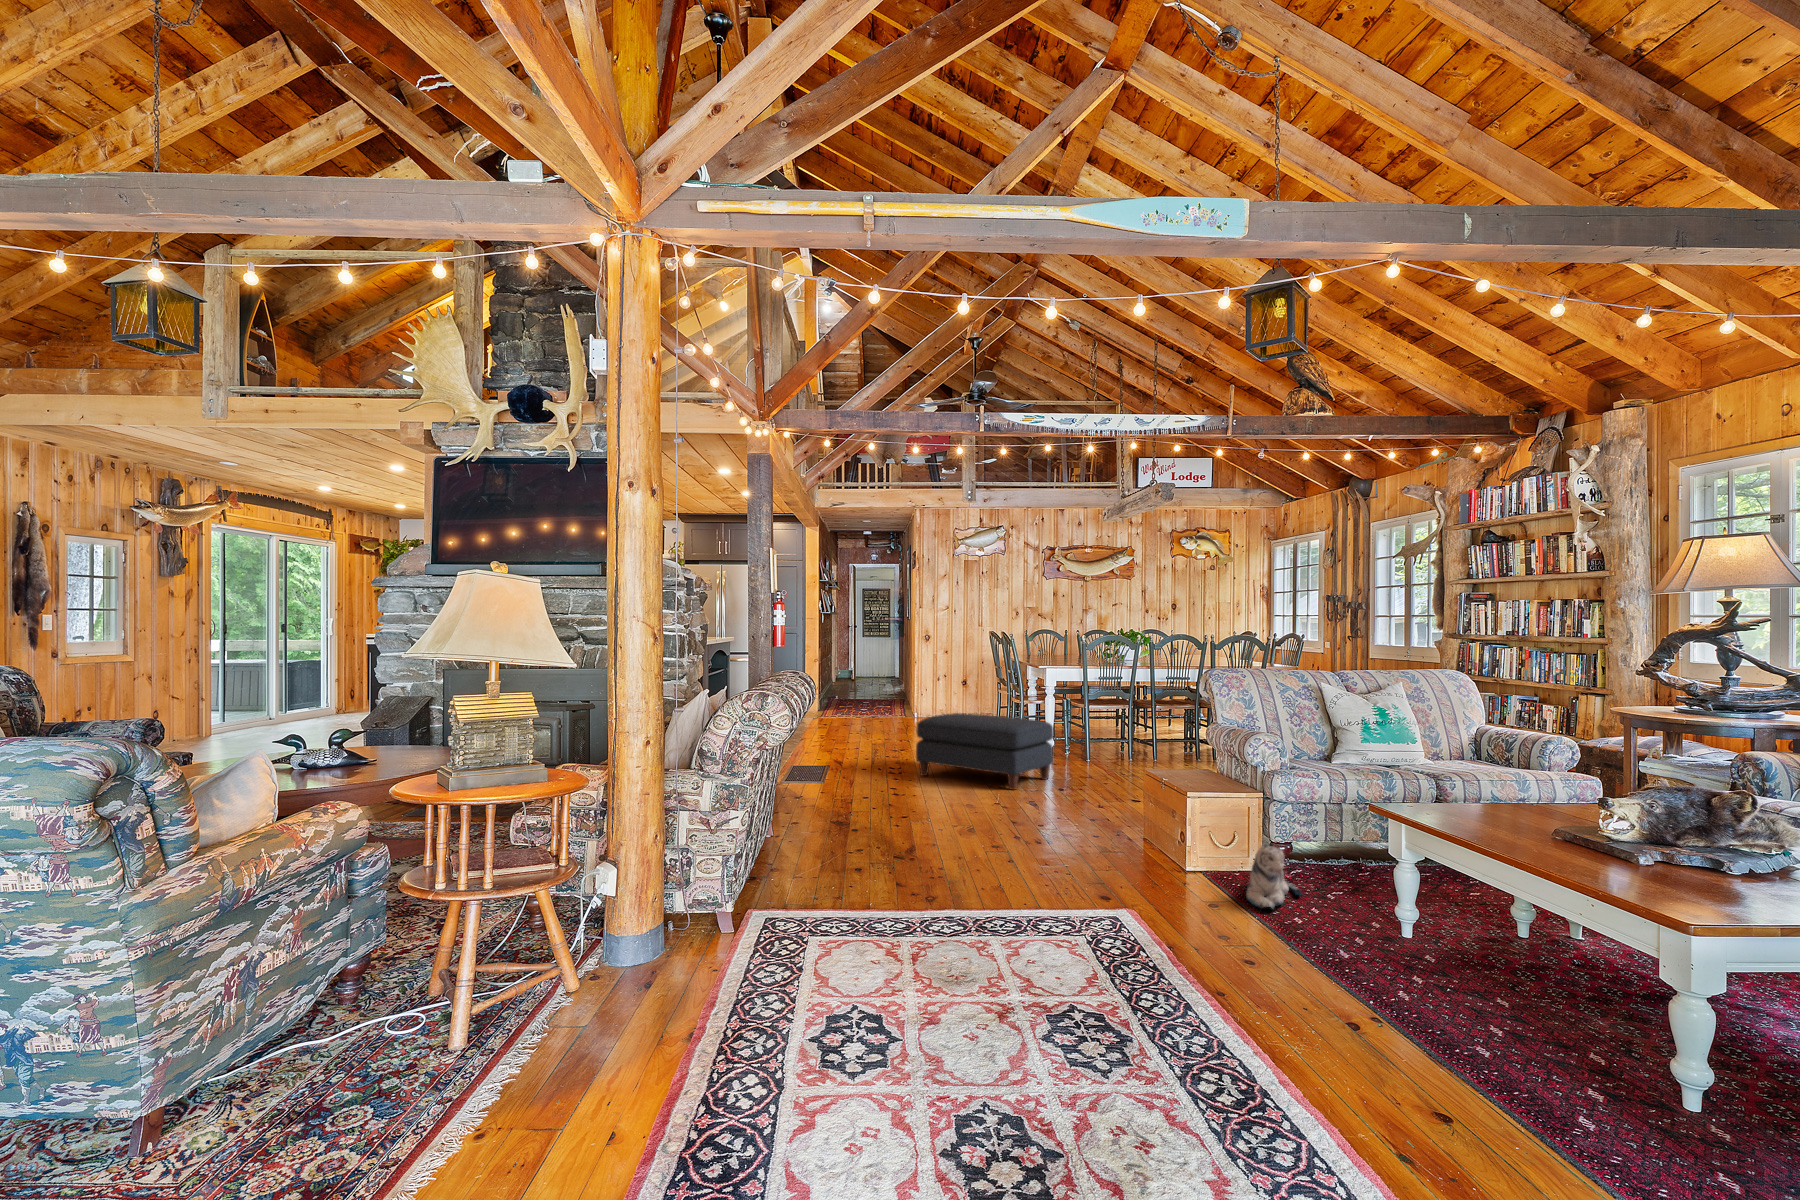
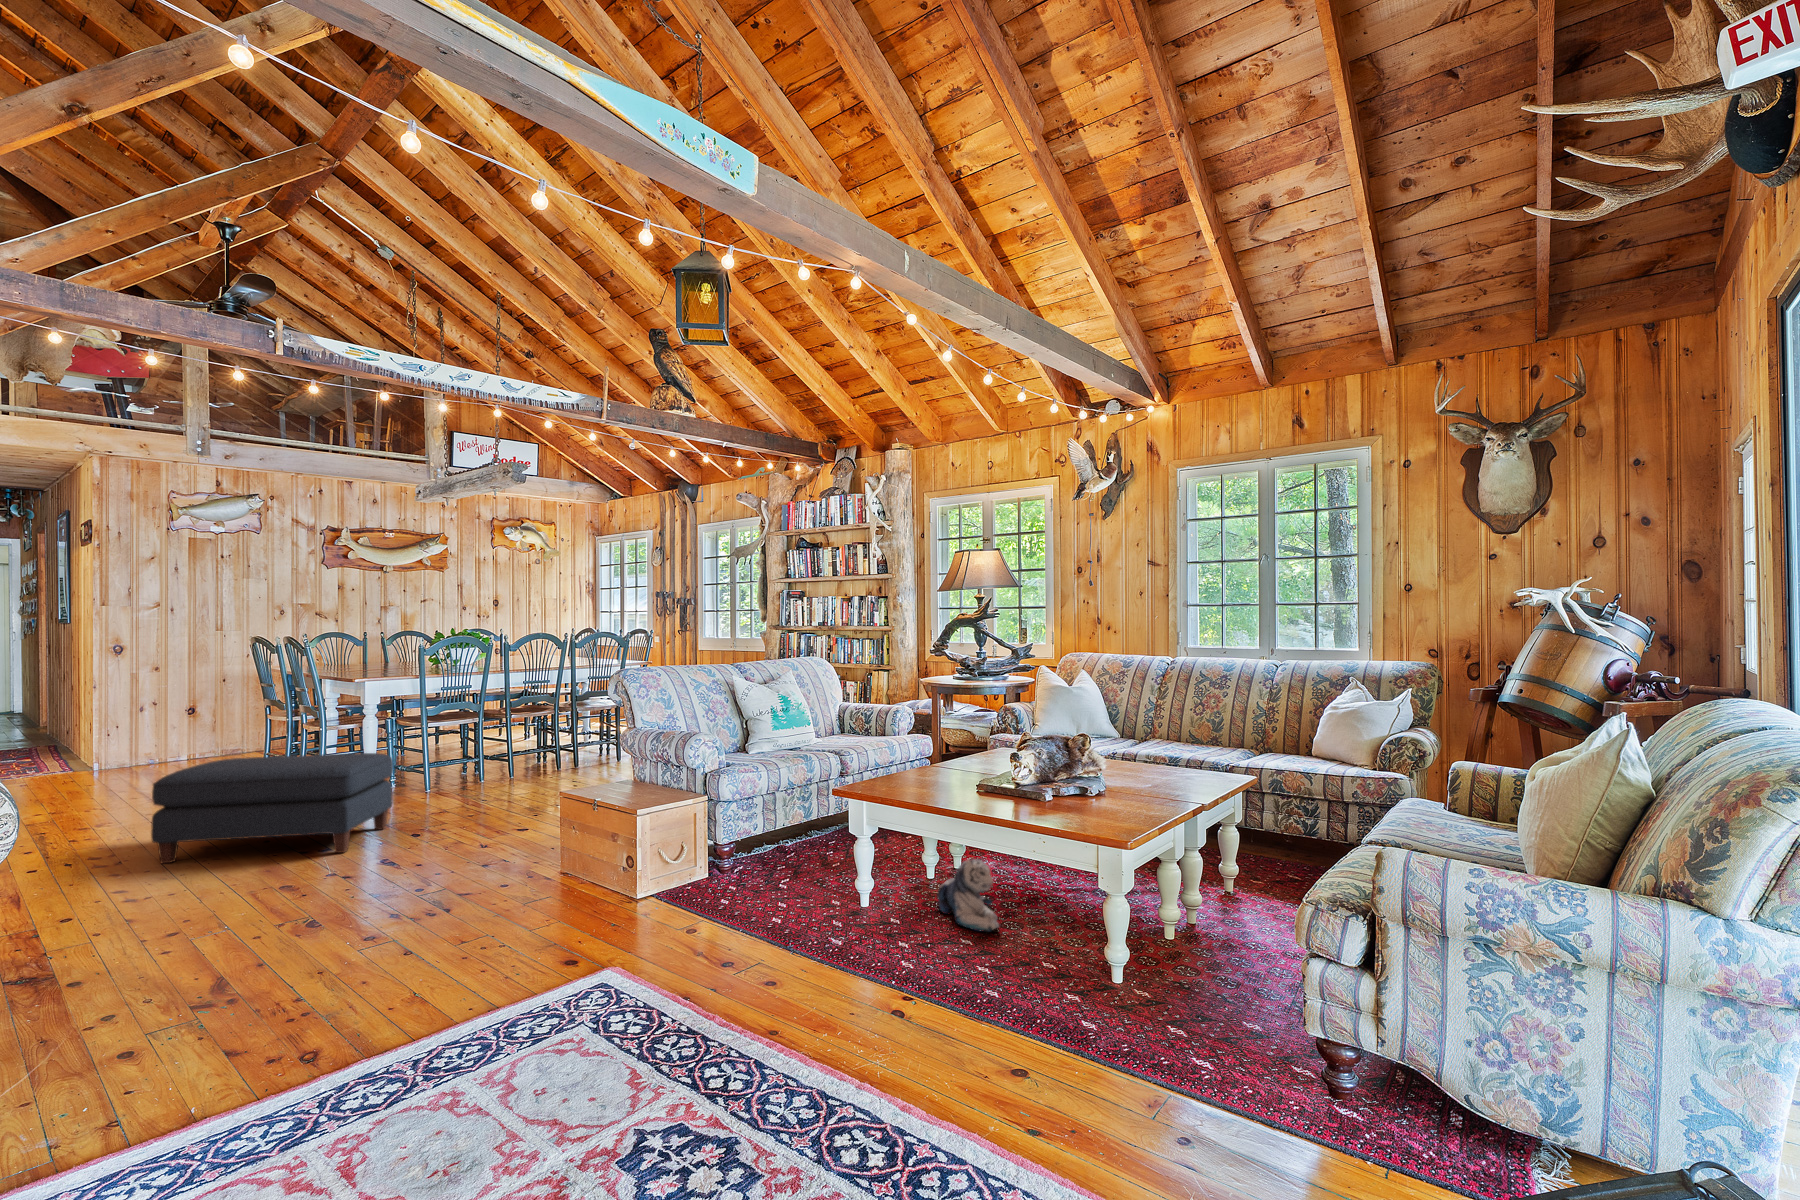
plush toy: present [1246,845,1302,908] -> present [938,859,999,932]

